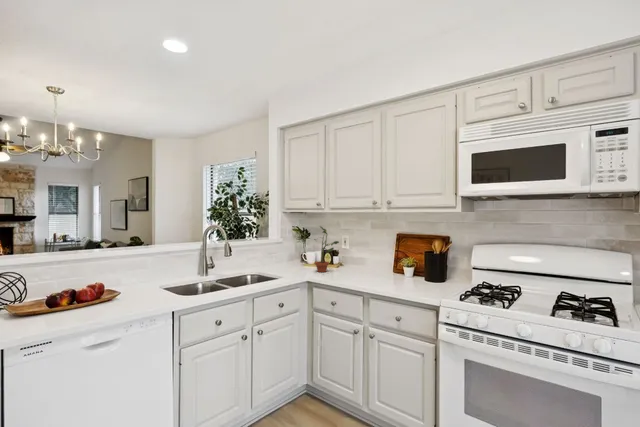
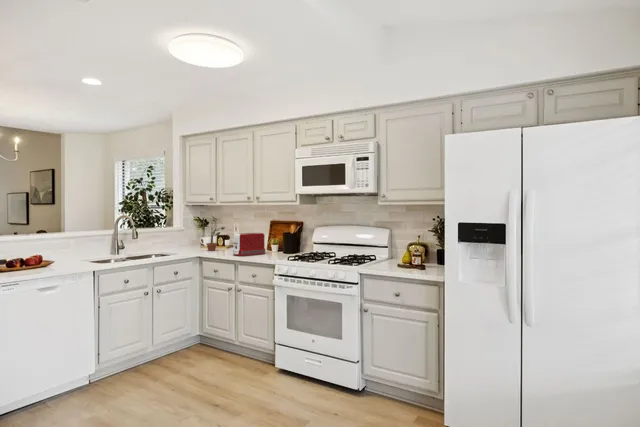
toaster: none [359,251,403,285] -> present [233,233,266,256]

